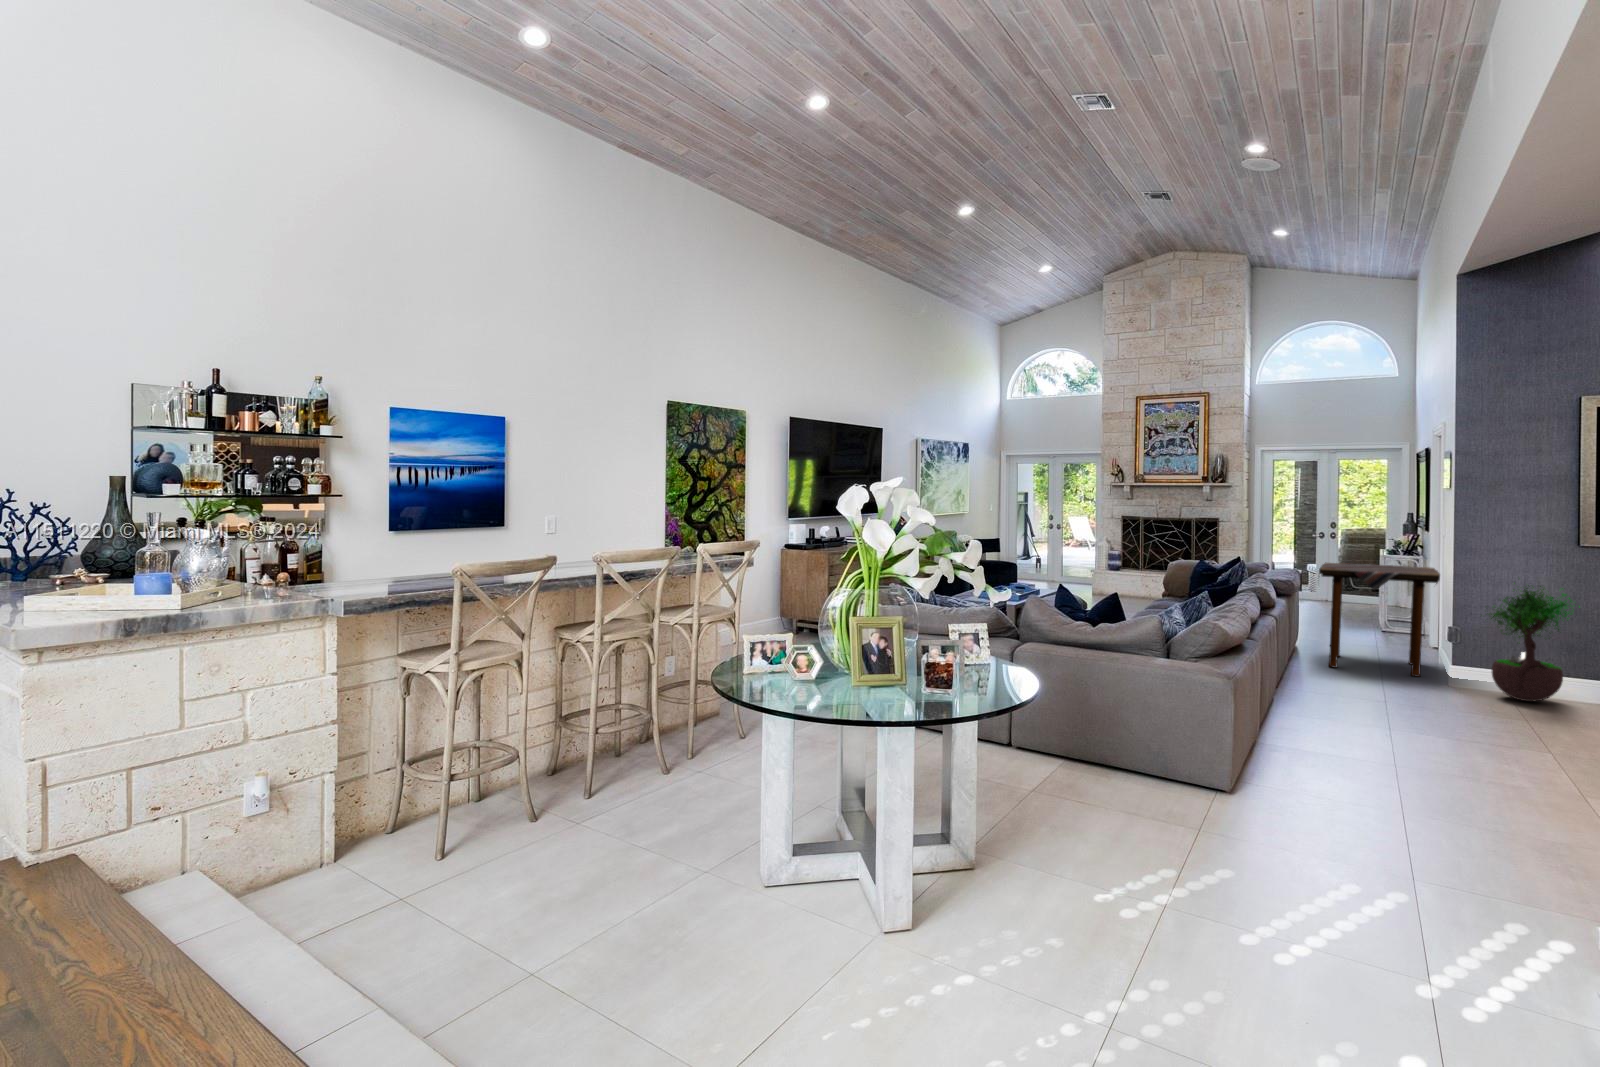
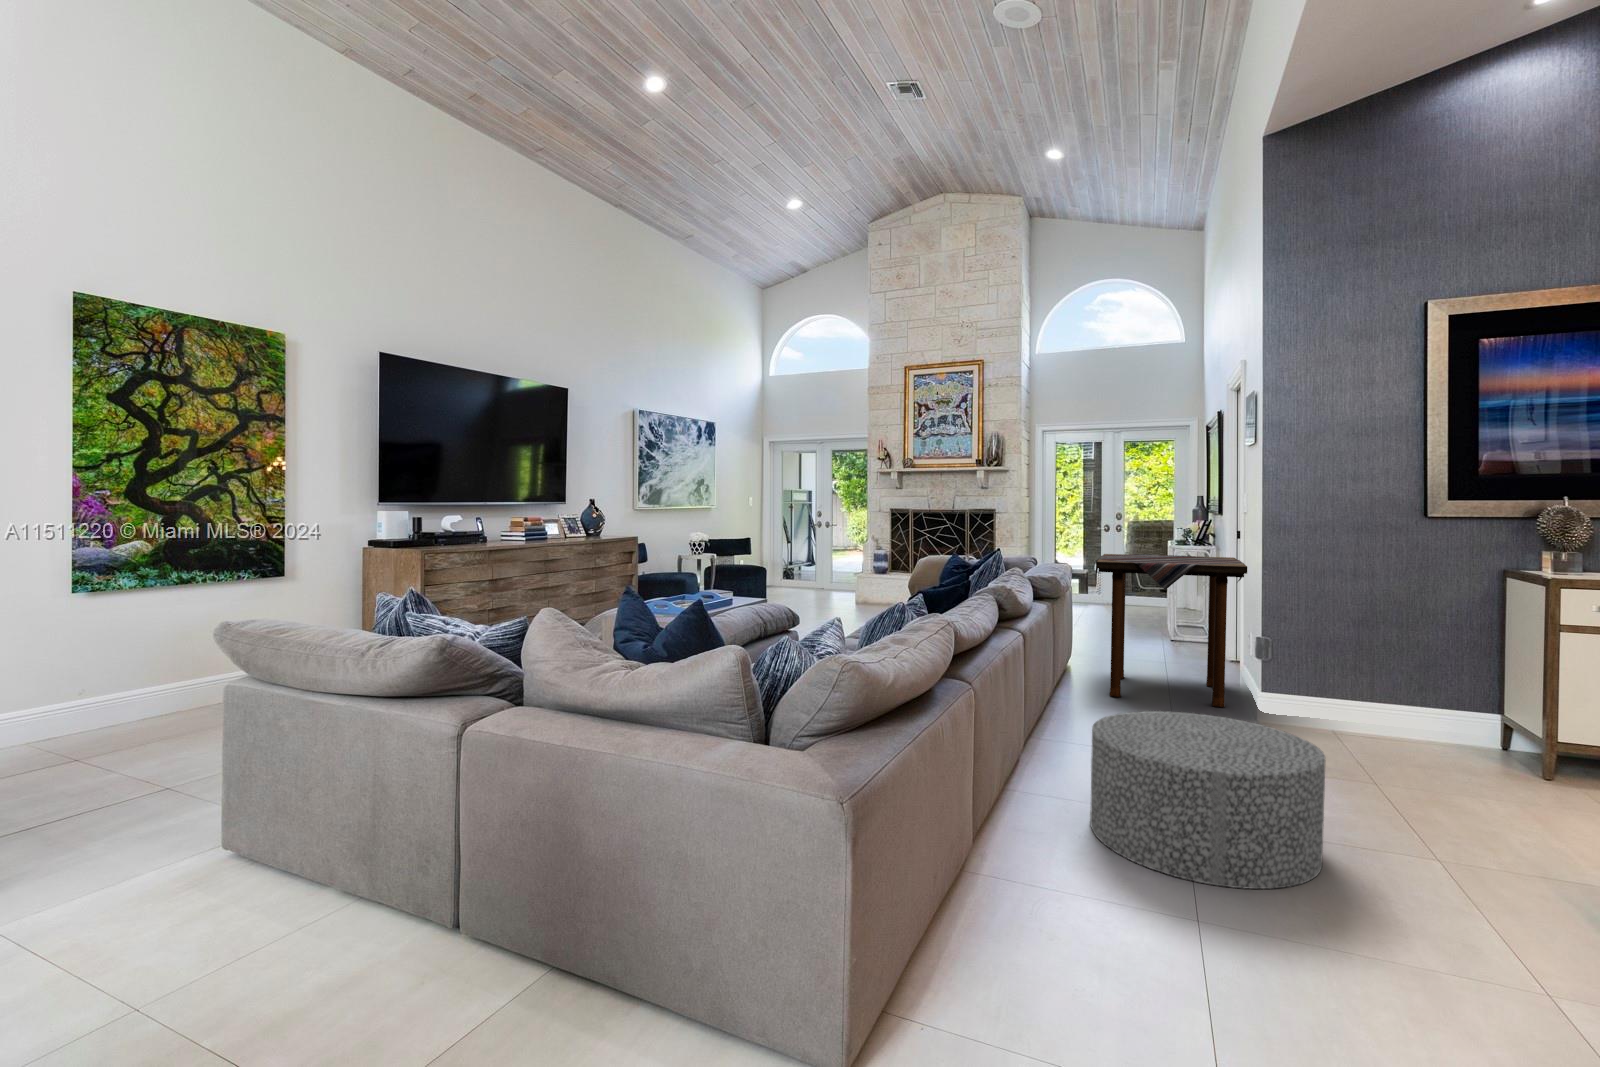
potted tree: present [1488,583,1574,702] -> none [1307,565,1442,747]
ottoman: none [1320,664,1468,752] -> present [1090,711,1325,889]

